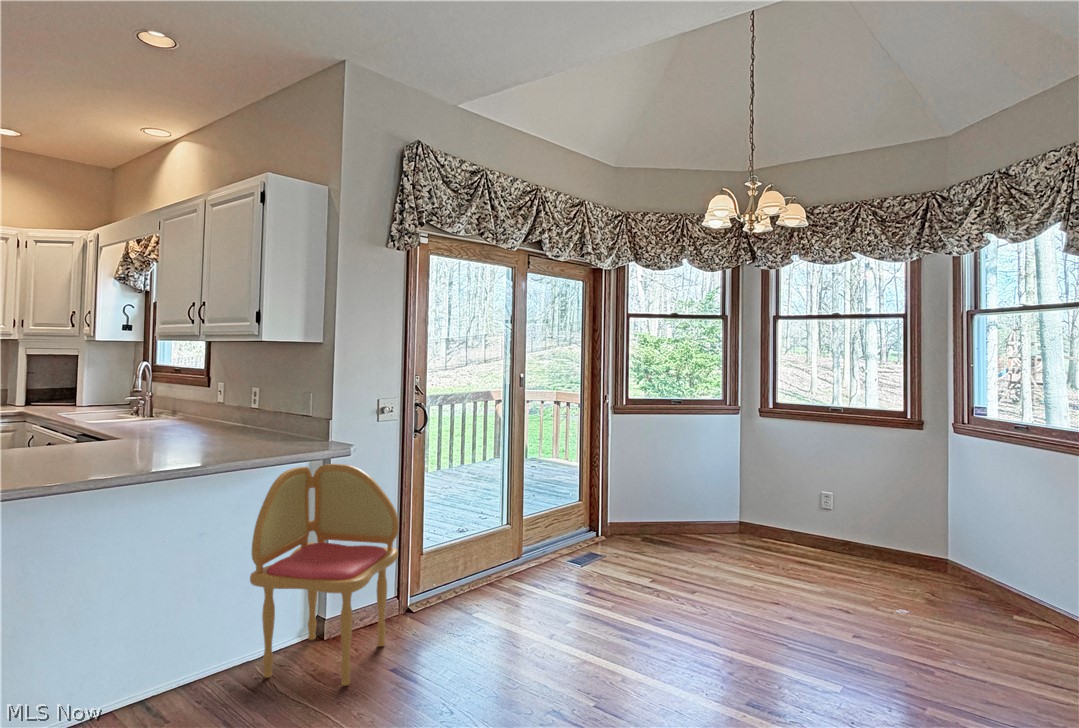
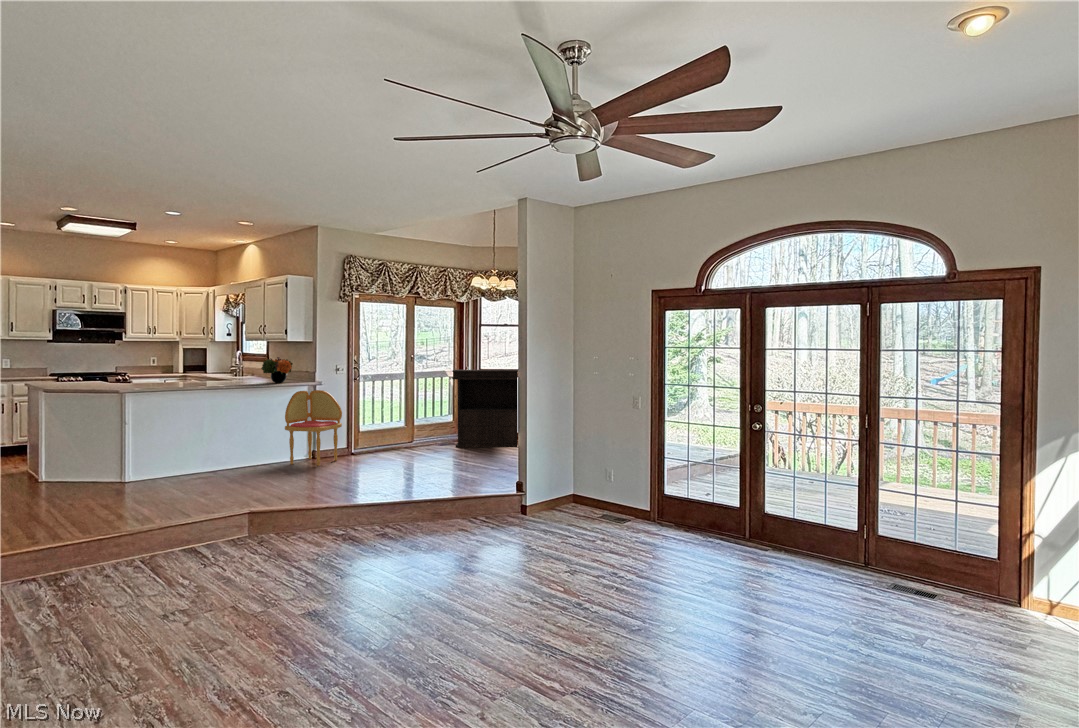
flower arrangement: none [185,380,273,449] -> present [261,357,293,383]
console table: none [598,405,769,568] -> present [452,370,517,447]

